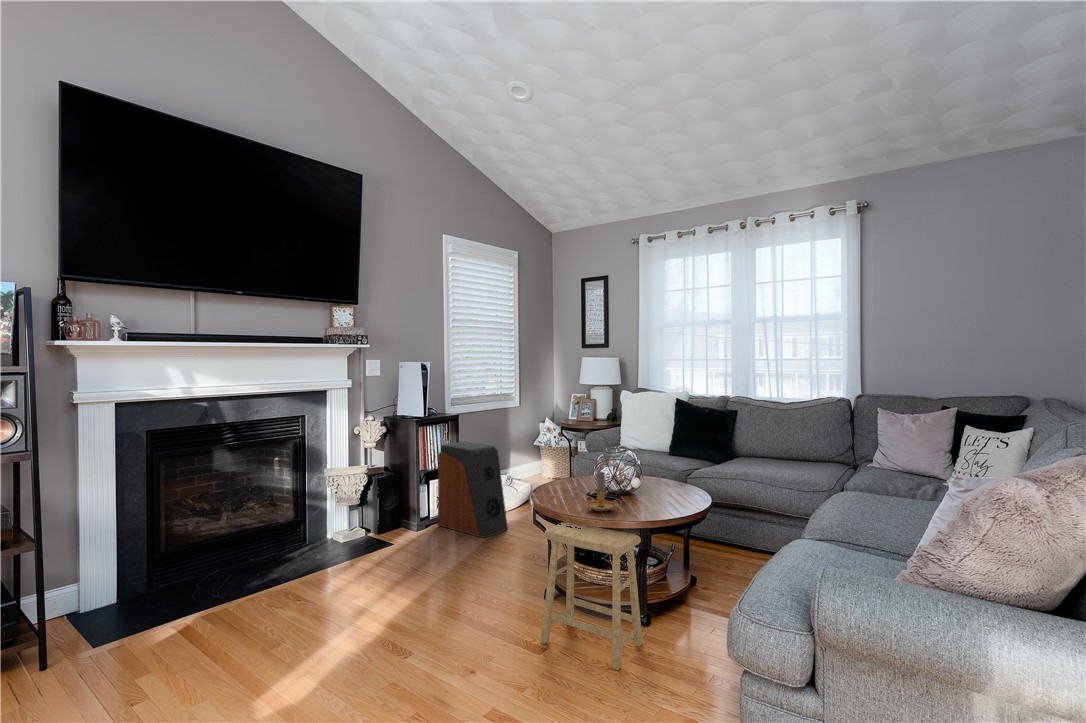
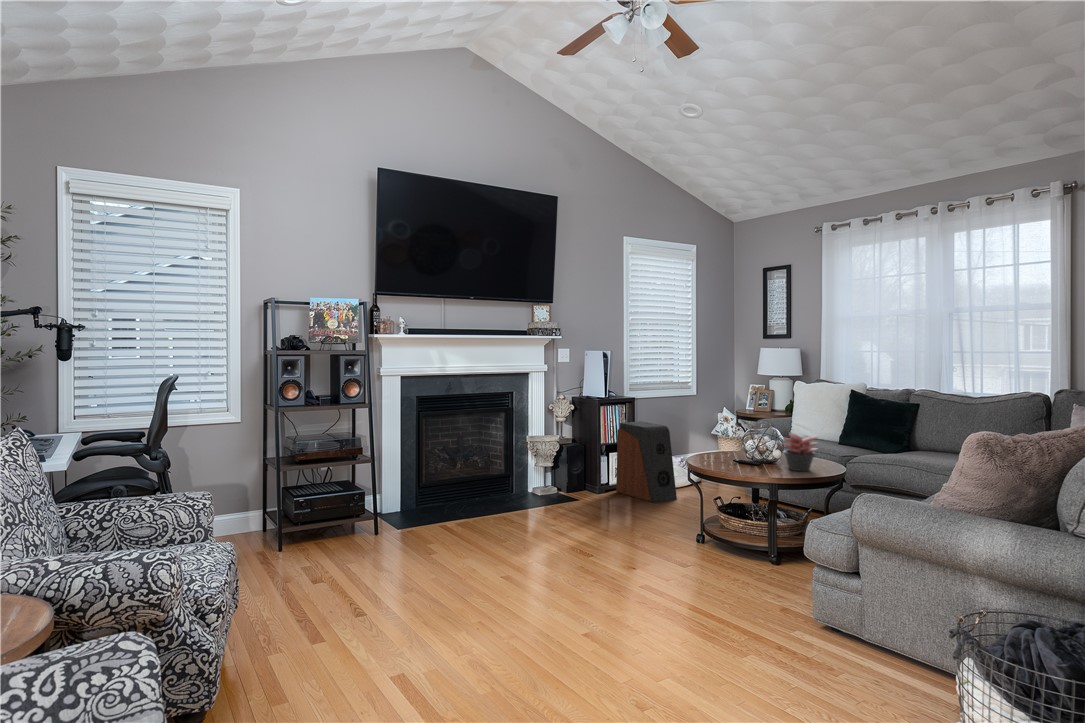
succulent plant: none [642,457,684,504] -> present [783,433,818,471]
candle: present [586,472,621,511] -> none [729,439,758,471]
footstool: present [541,521,643,670] -> none [687,476,767,581]

